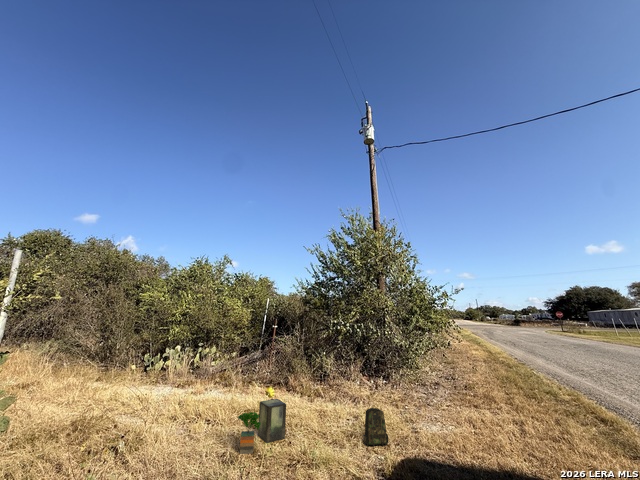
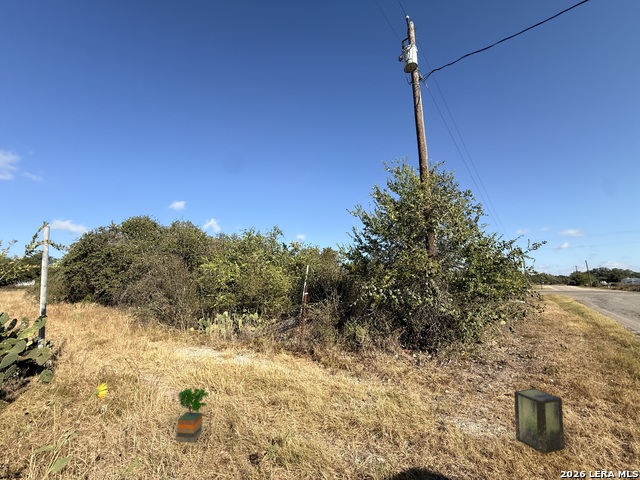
storage box: present [258,399,286,443] -> present [514,388,564,454]
backpack: present [363,408,388,446] -> none [351,394,386,451]

